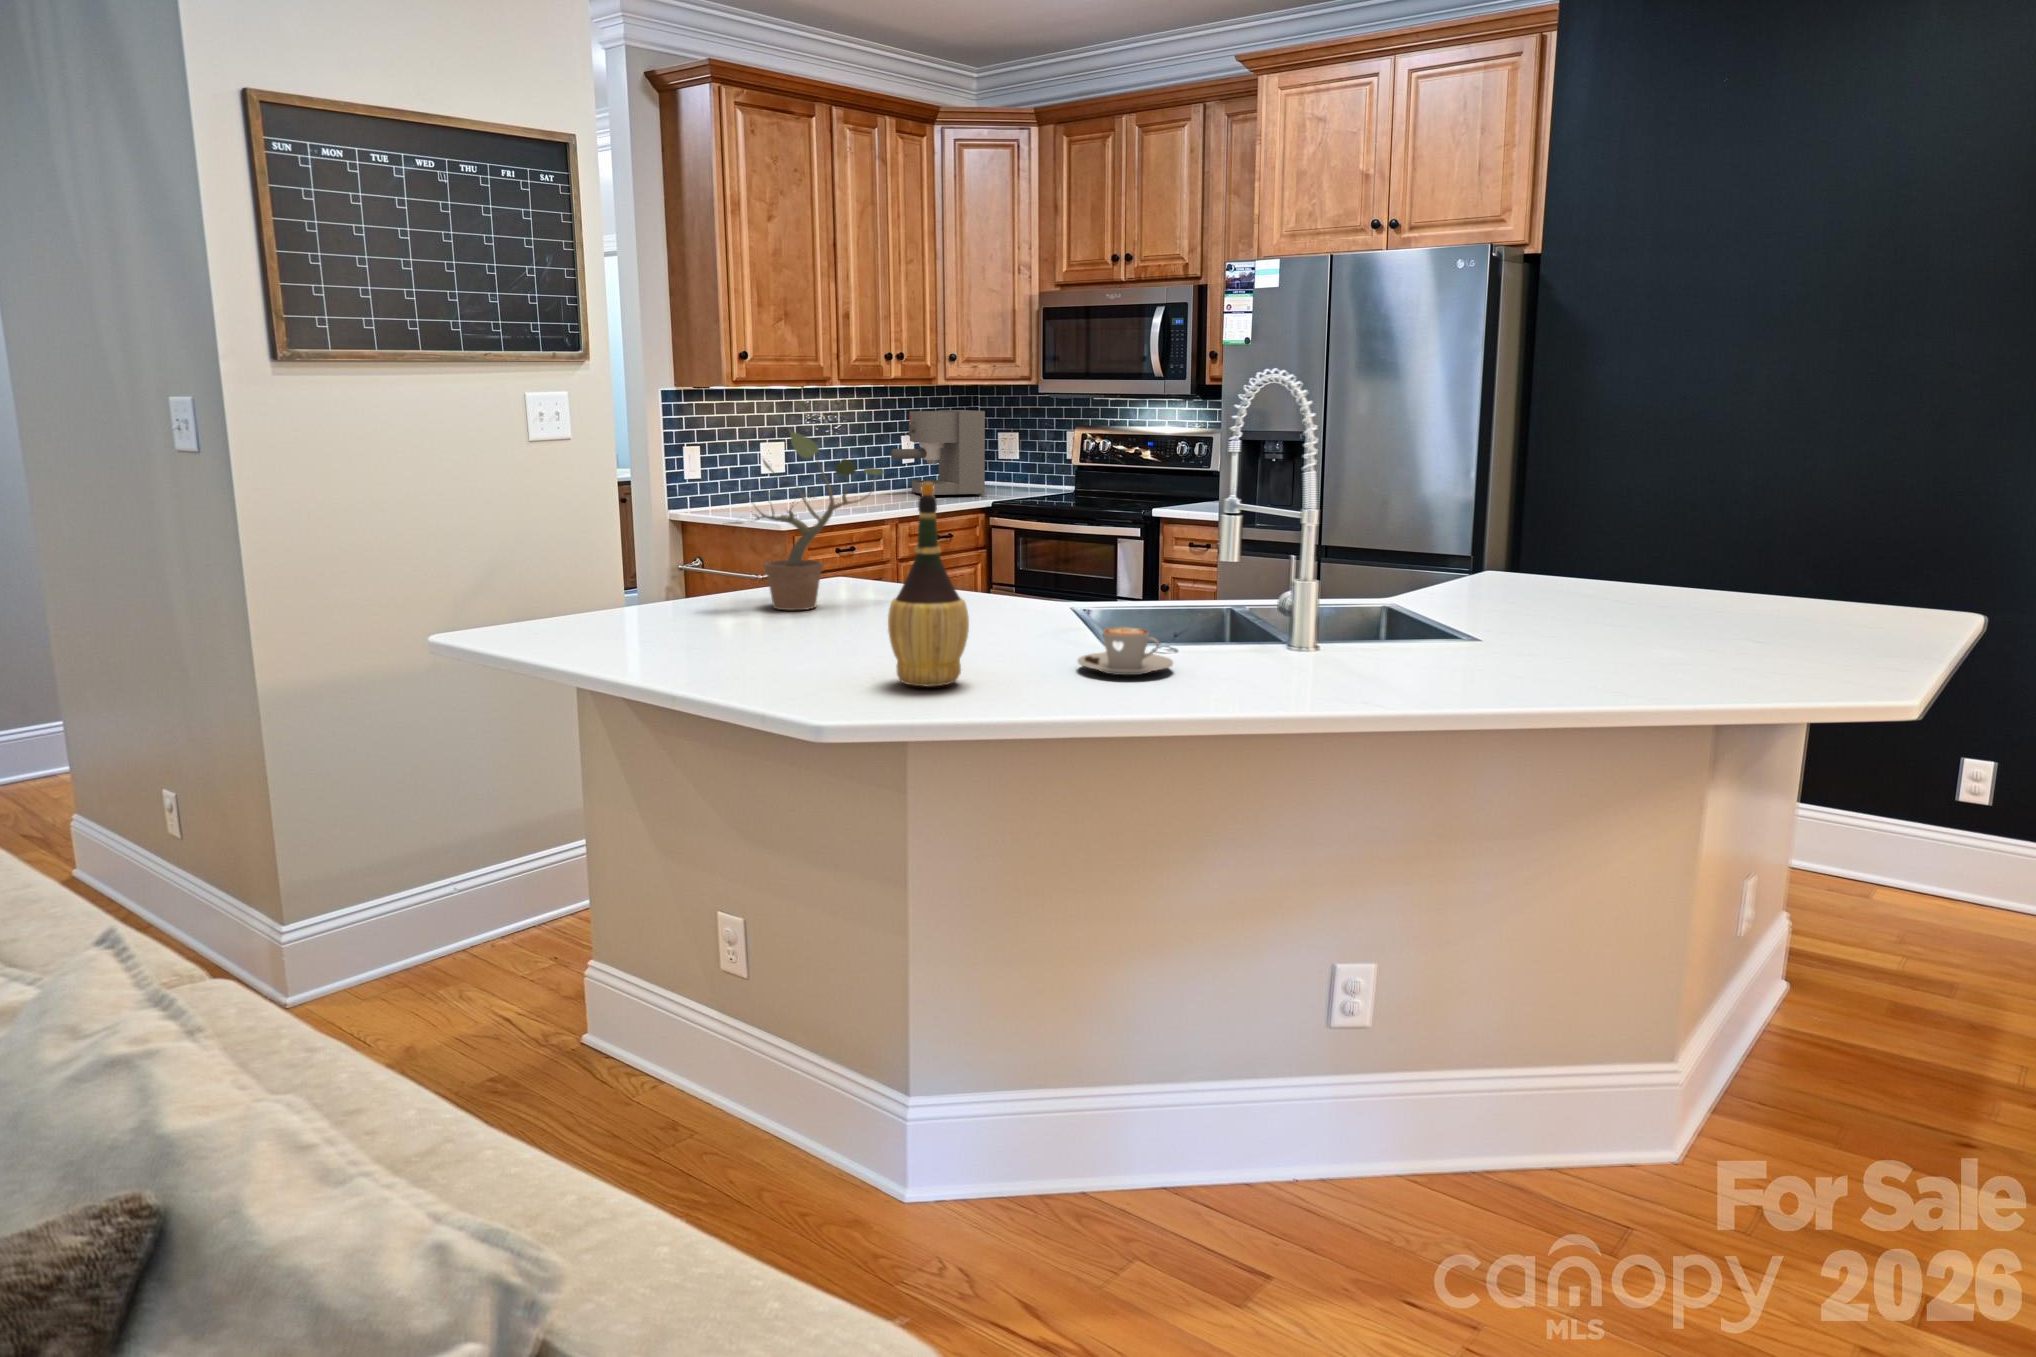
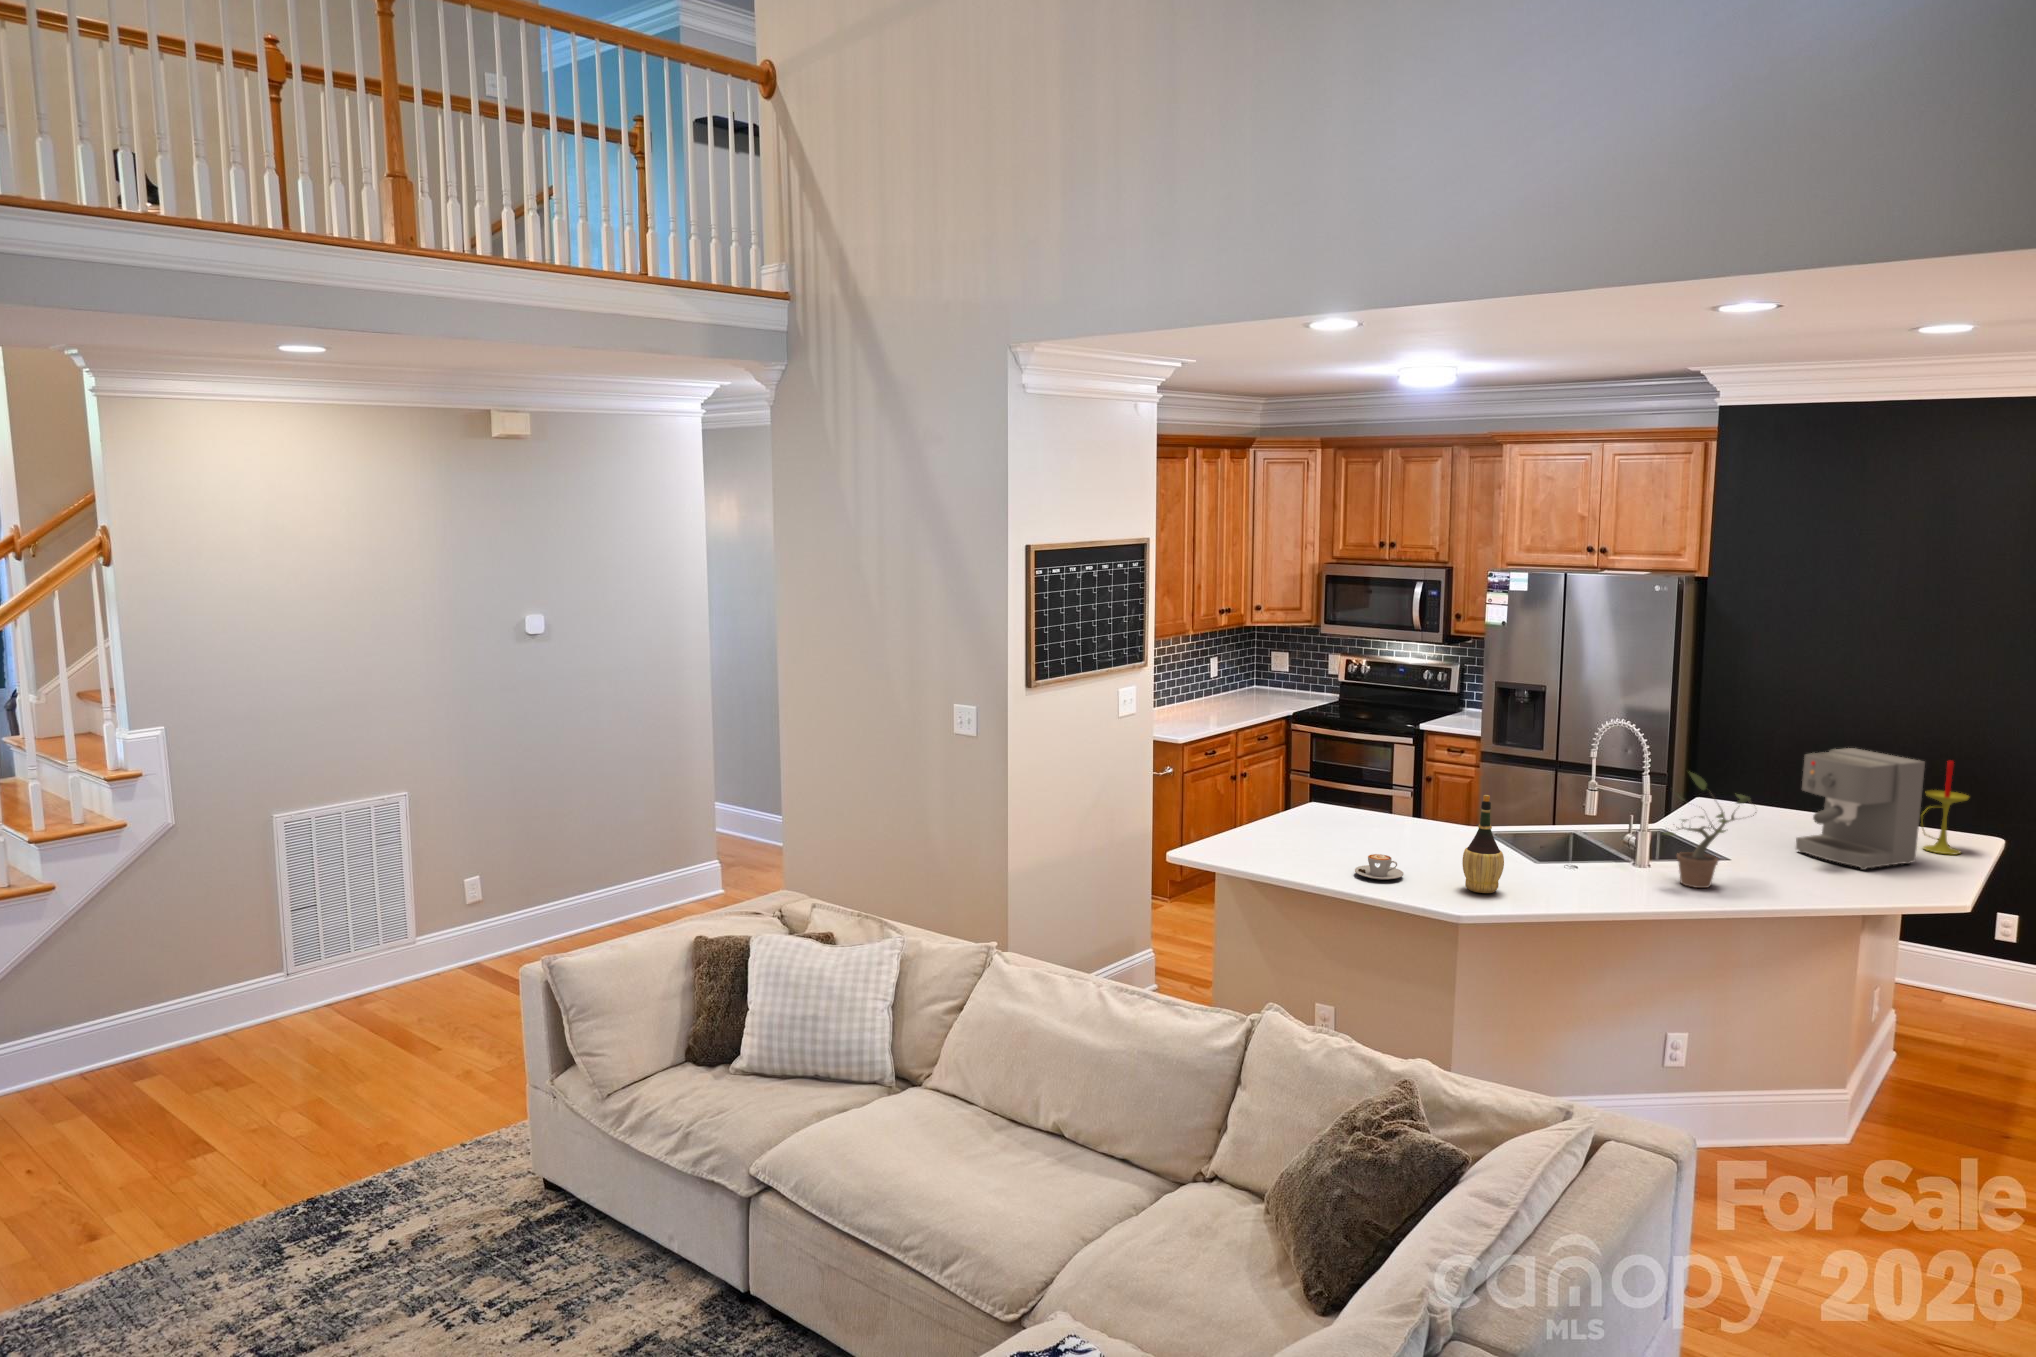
coffee maker: present [891,410,985,496] -> present [1796,748,1925,870]
potted plant: present [729,431,884,610] -> present [1663,772,1756,888]
candle: none [1835,452,1926,631] -> present [1921,761,1969,855]
coffee cup: present [1078,627,1173,675] -> present [1355,854,1404,880]

